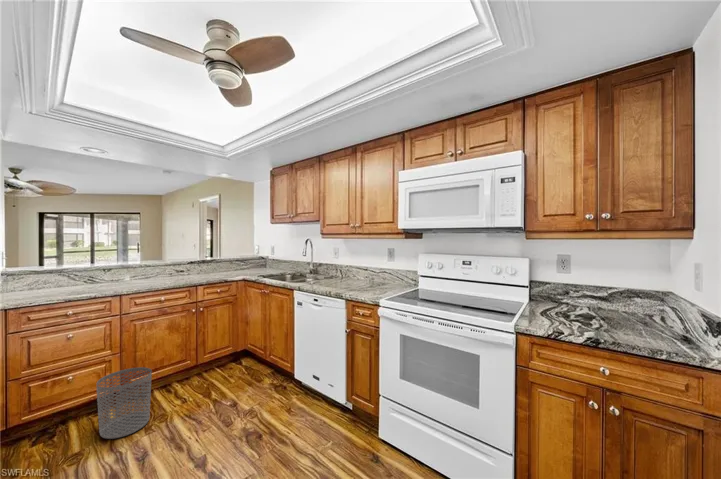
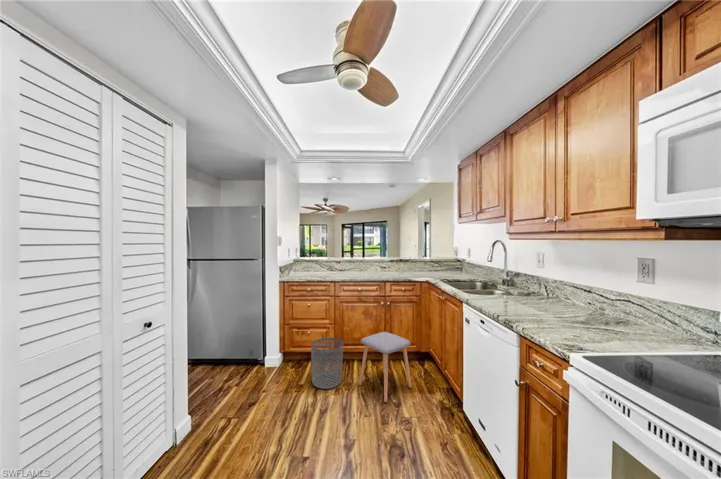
stool: none [177,340,240,410] -> present [359,332,412,403]

